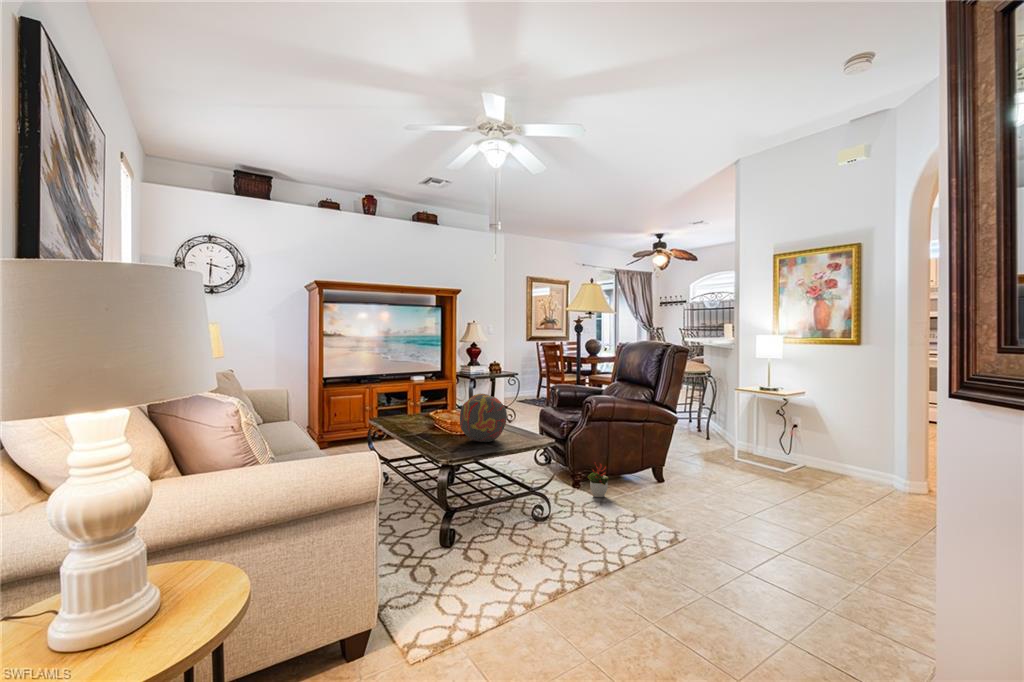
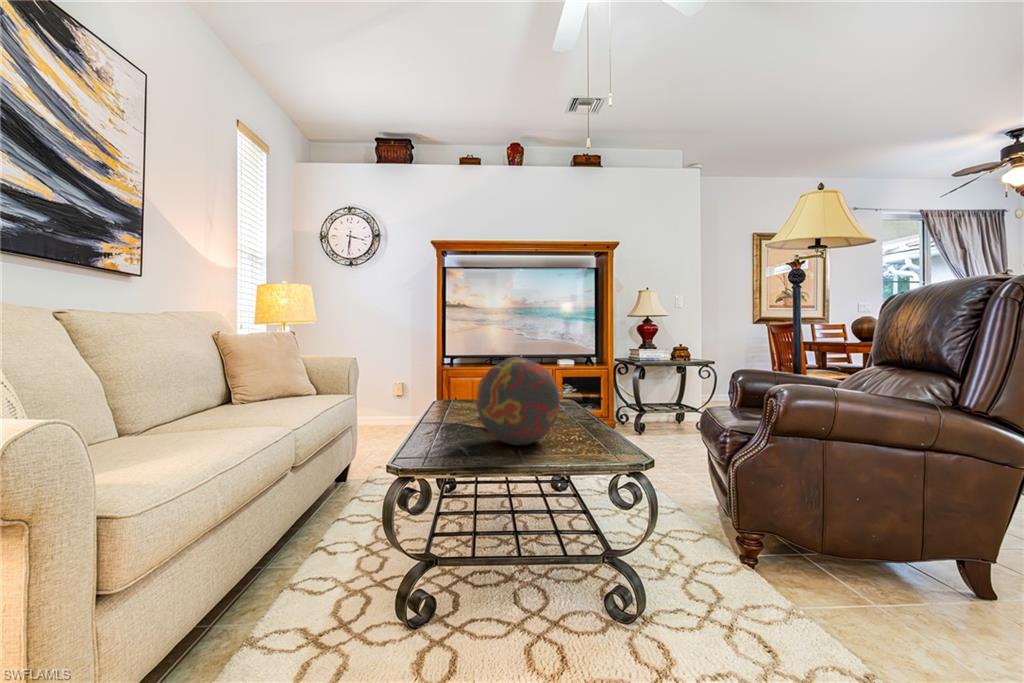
decorative plant: present [588,463,608,497] -> none [764,520,818,601]

